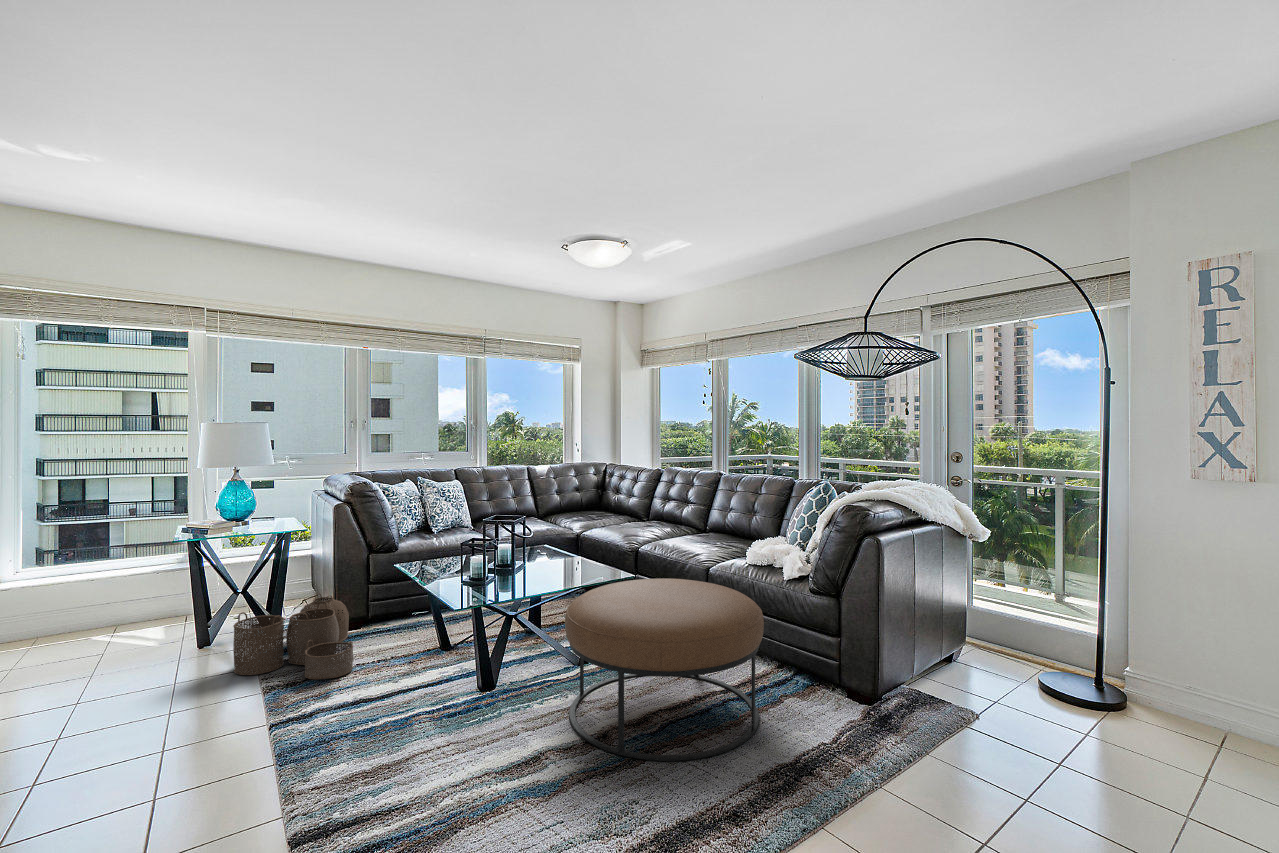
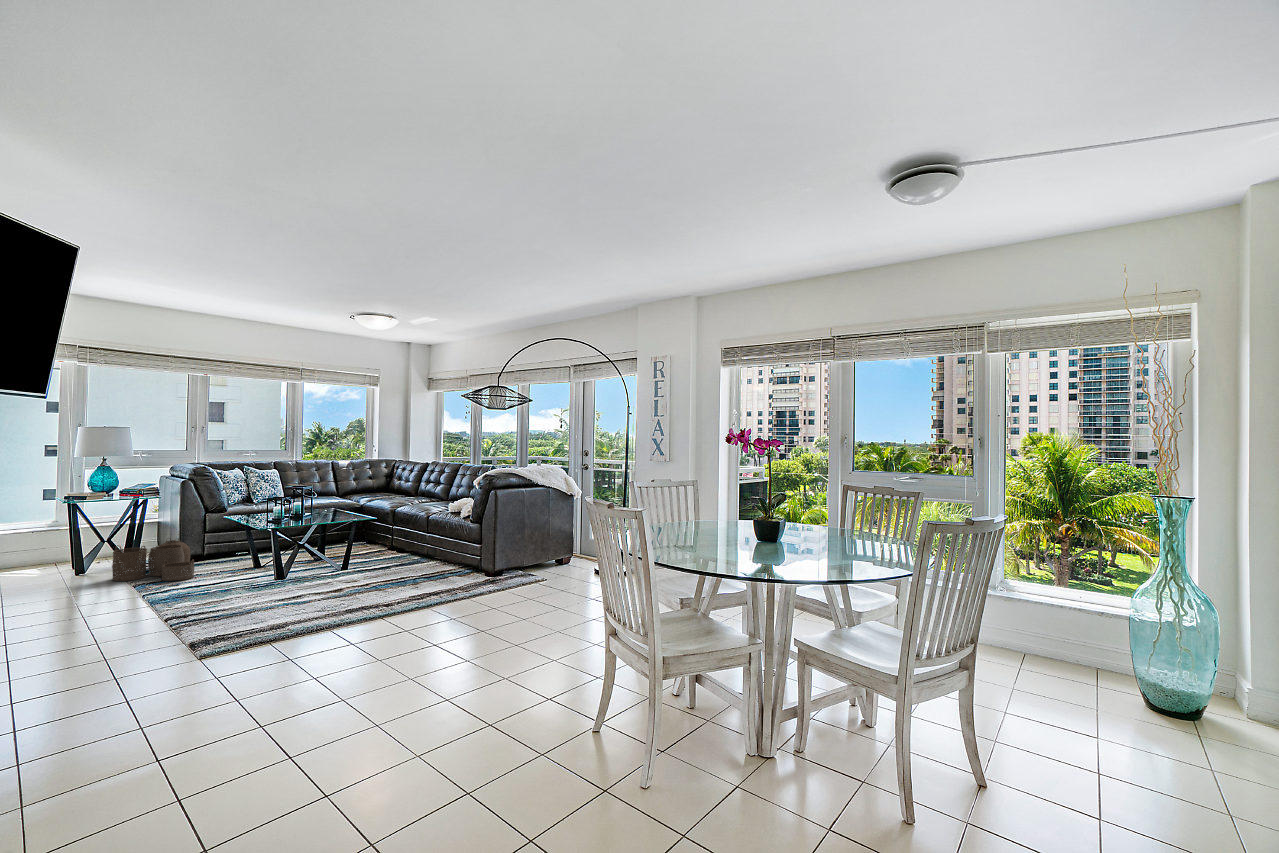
ottoman: present [565,578,764,761] -> none [322,520,432,597]

